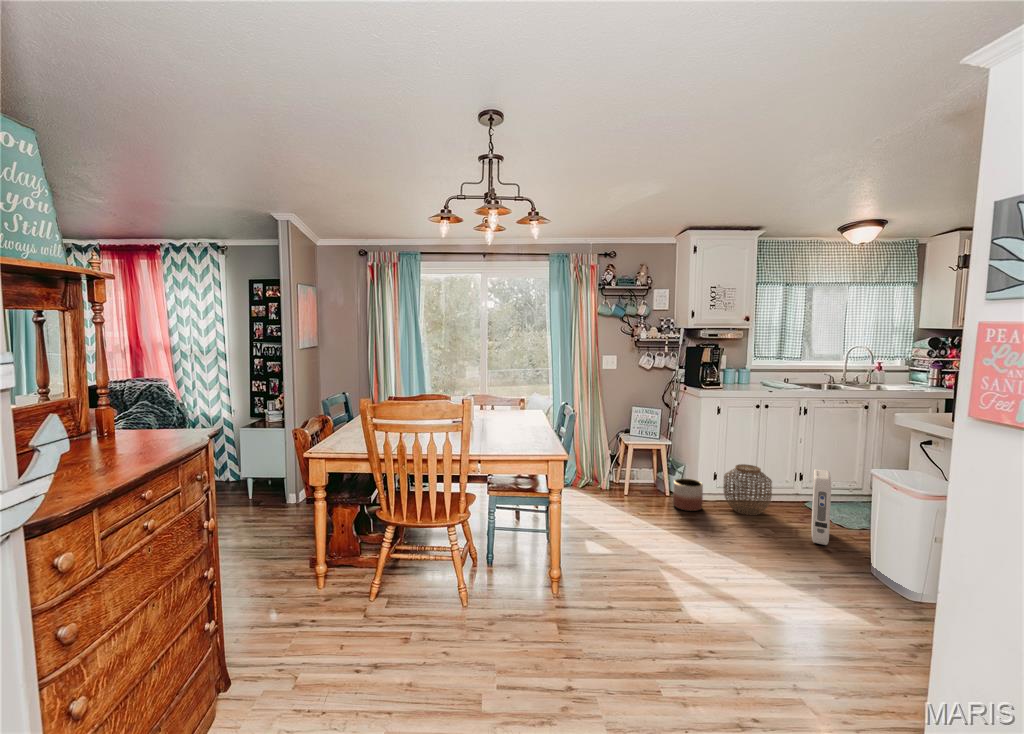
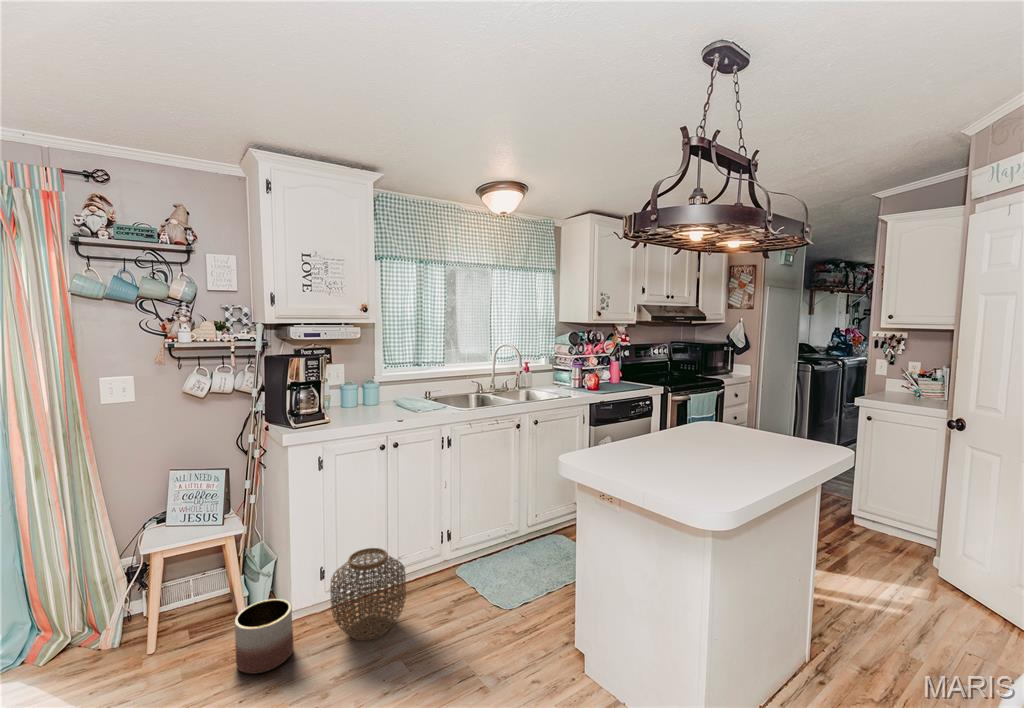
air purifier: present [811,469,831,545] -> none [458,546,482,683]

